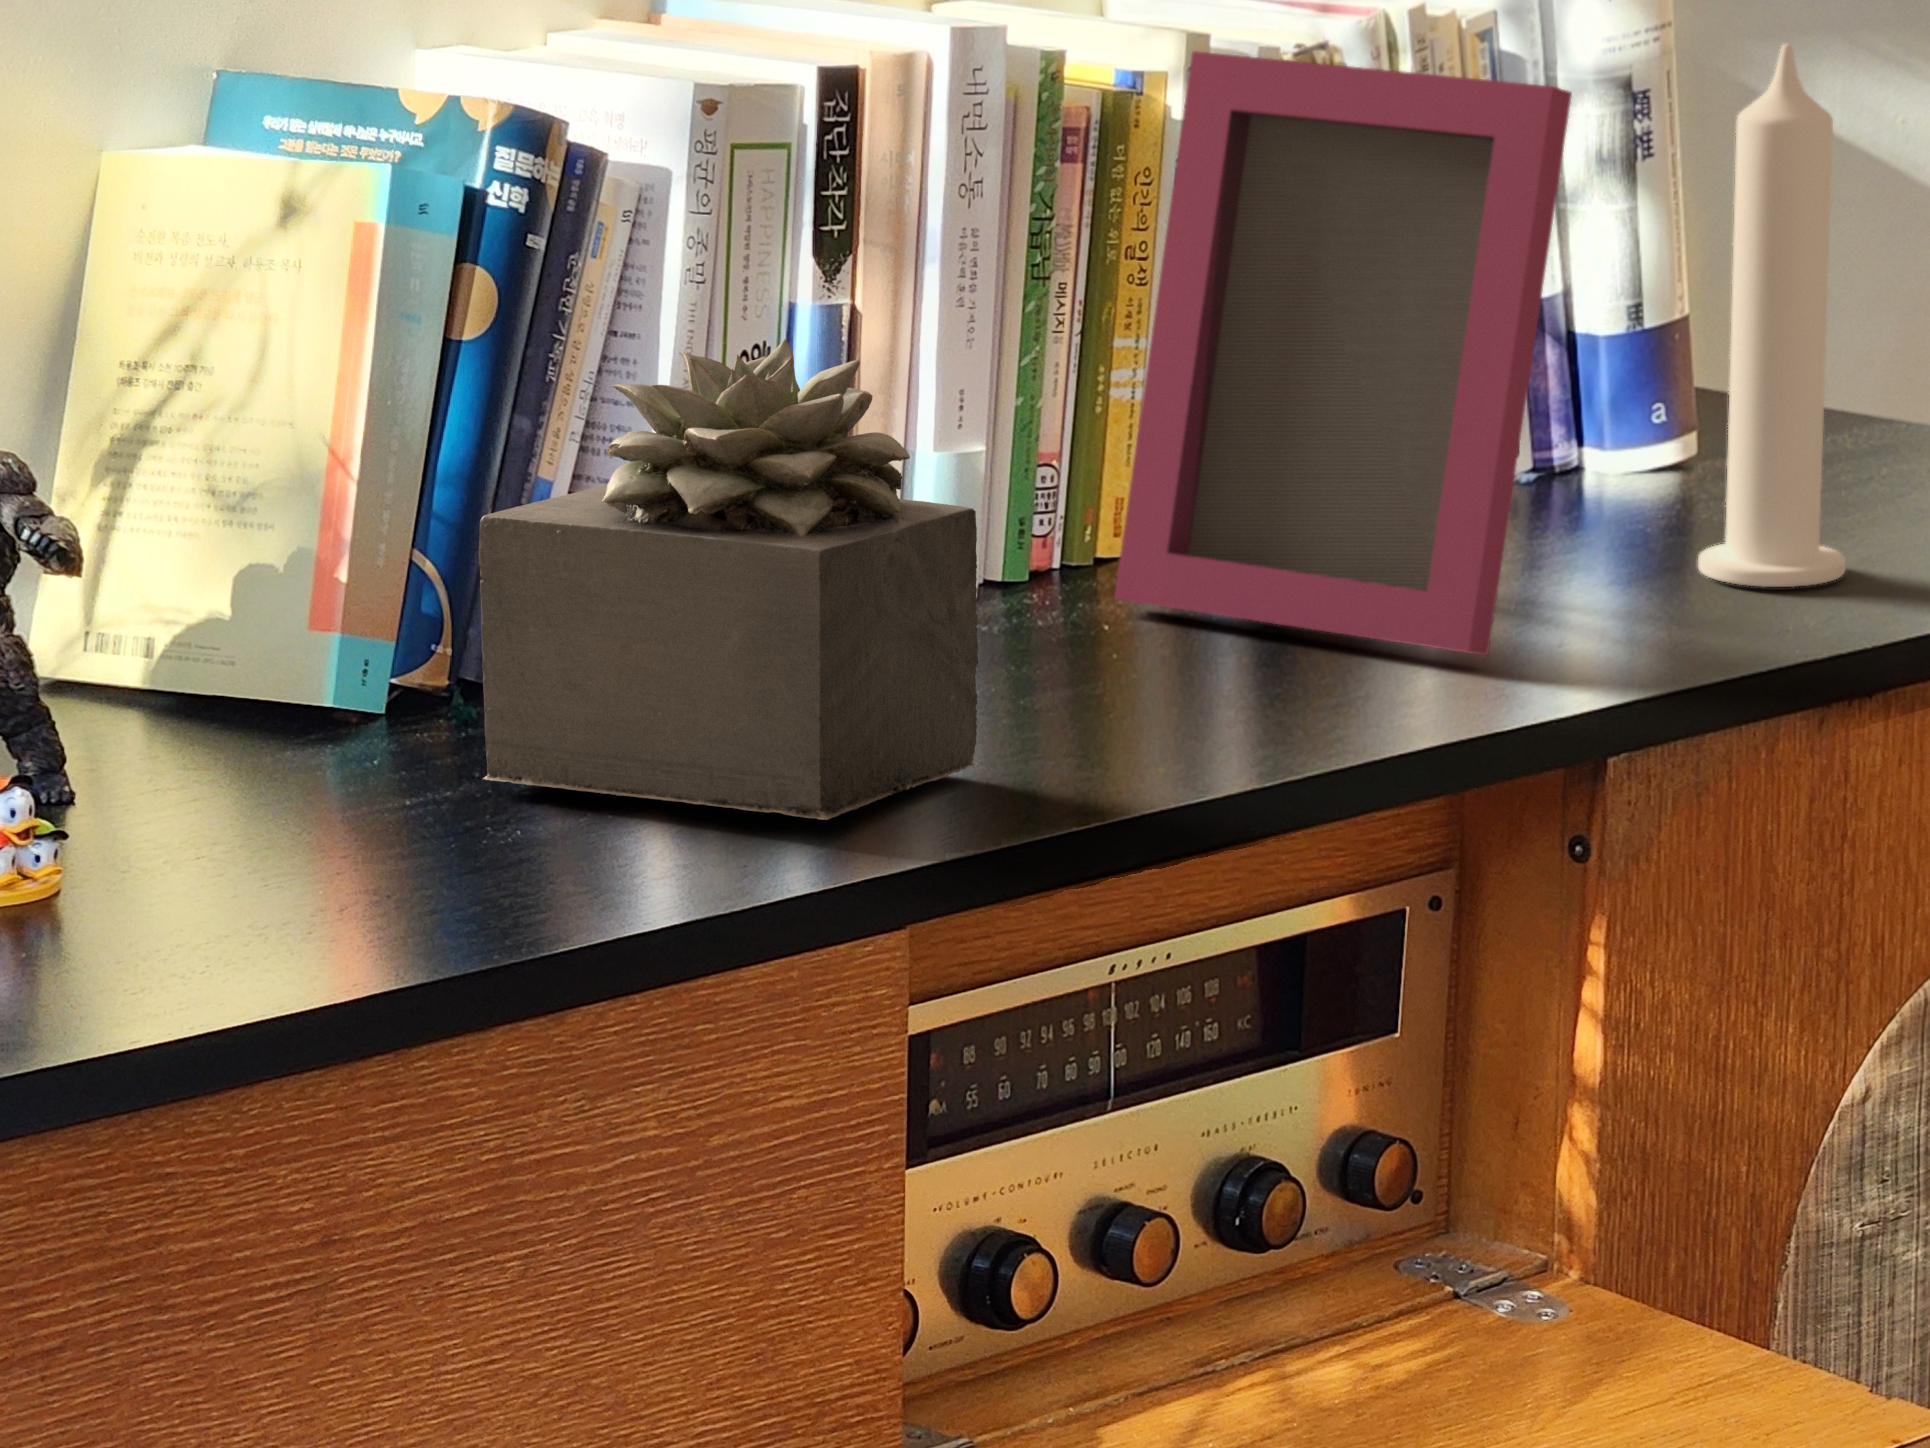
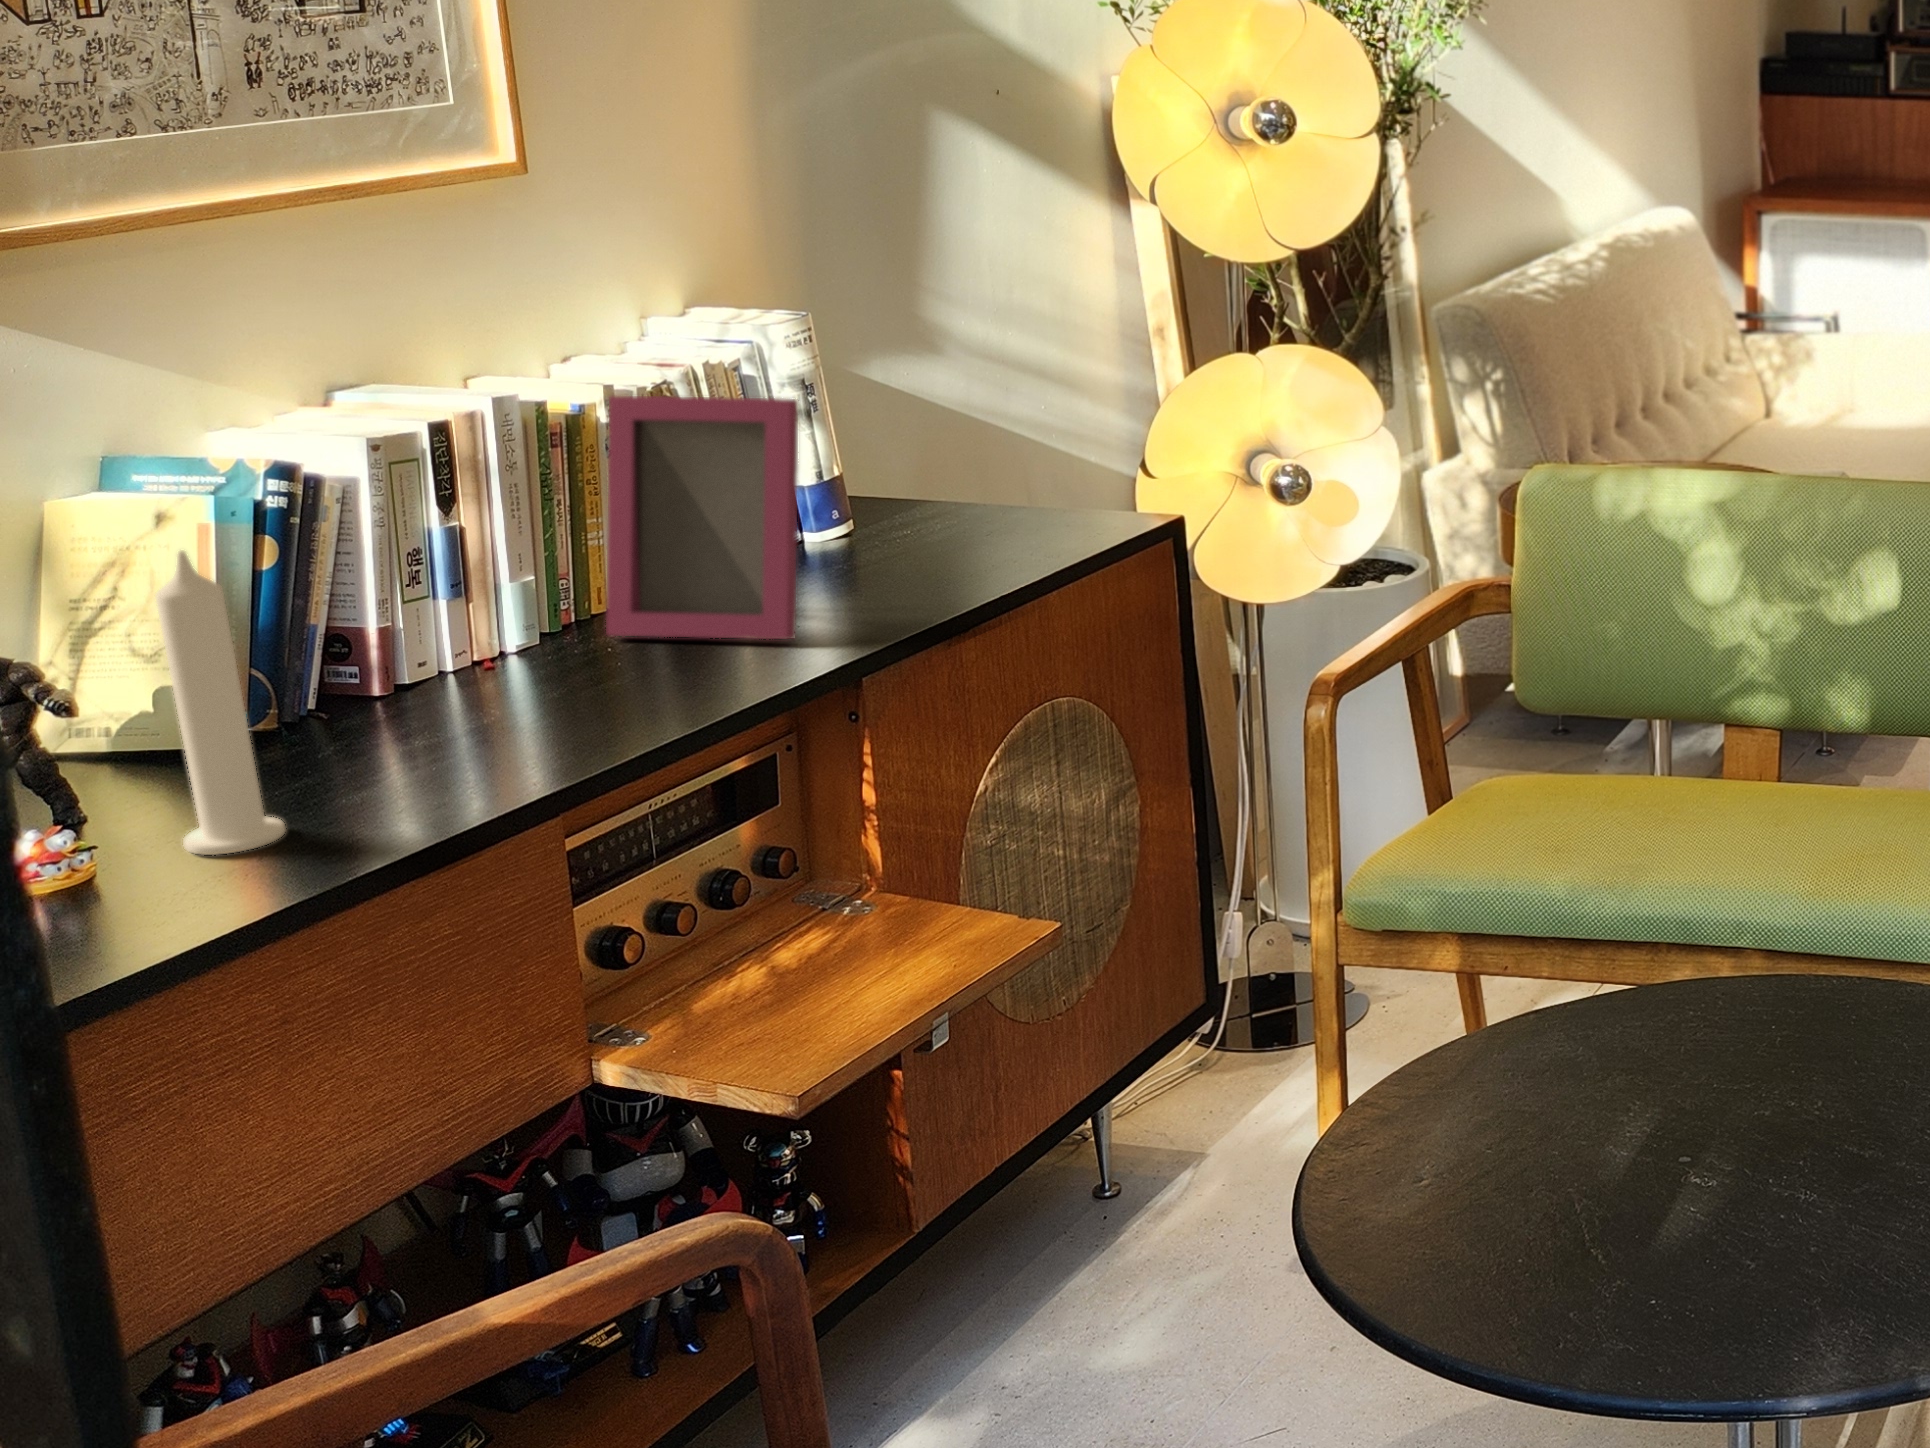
candle: present [1698,44,1846,587] -> present [156,551,285,855]
succulent plant: present [479,338,978,820] -> none [301,554,572,772]

